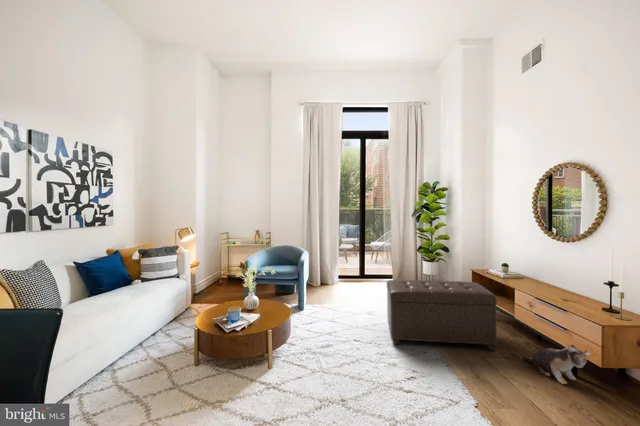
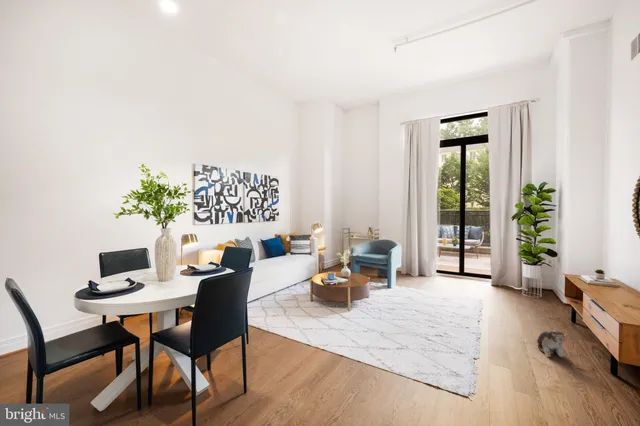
ottoman: present [387,280,497,351] -> none [436,271,525,333]

